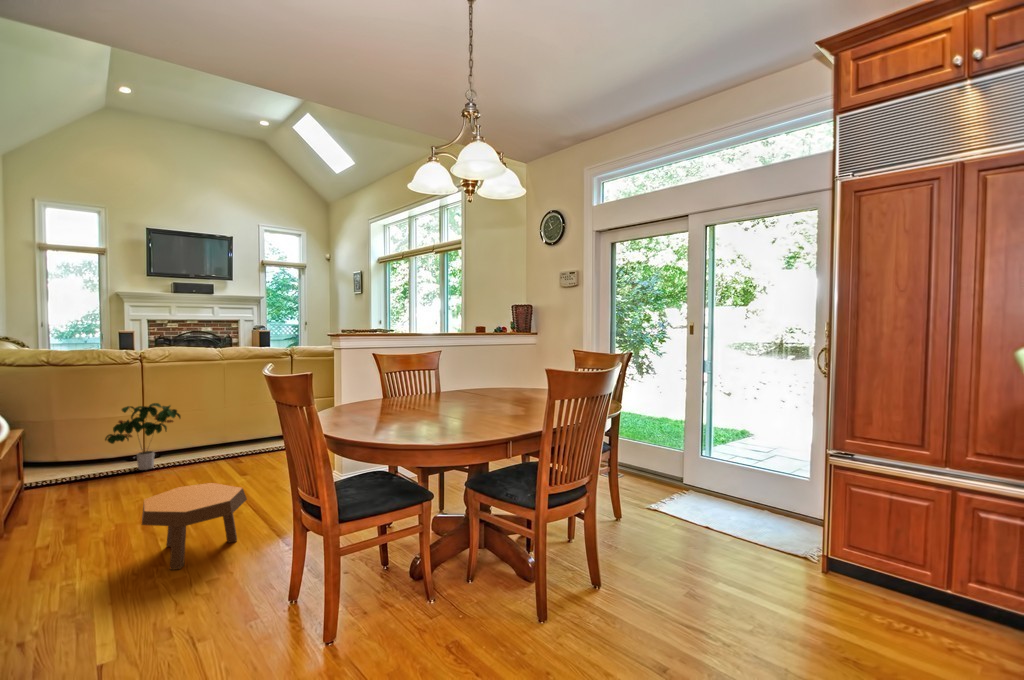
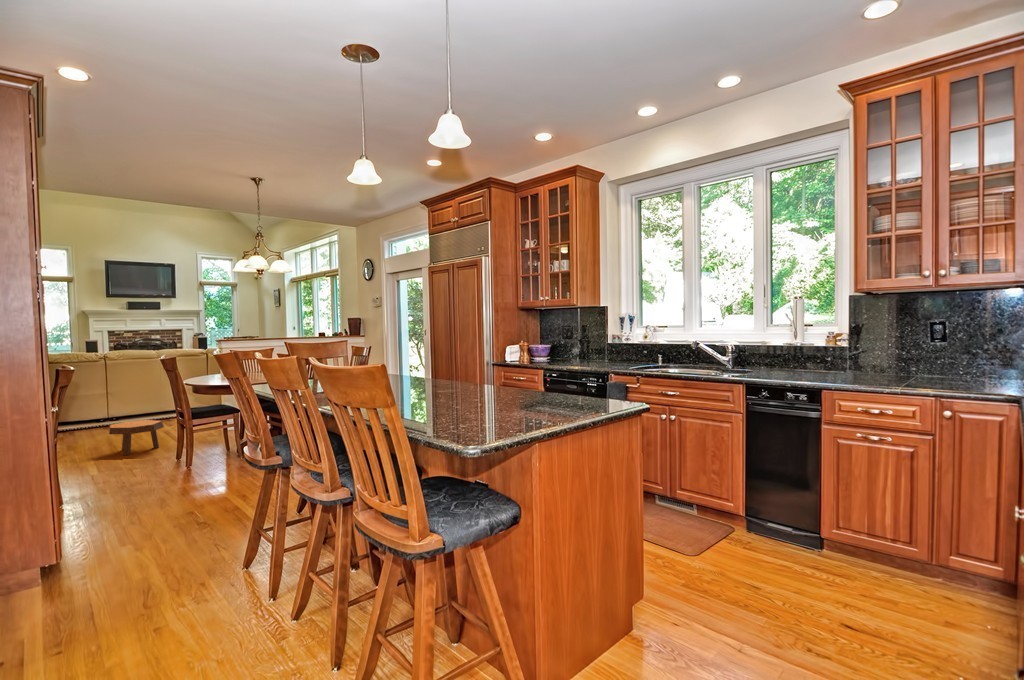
potted plant: present [105,403,180,470] -> none [84,385,131,427]

